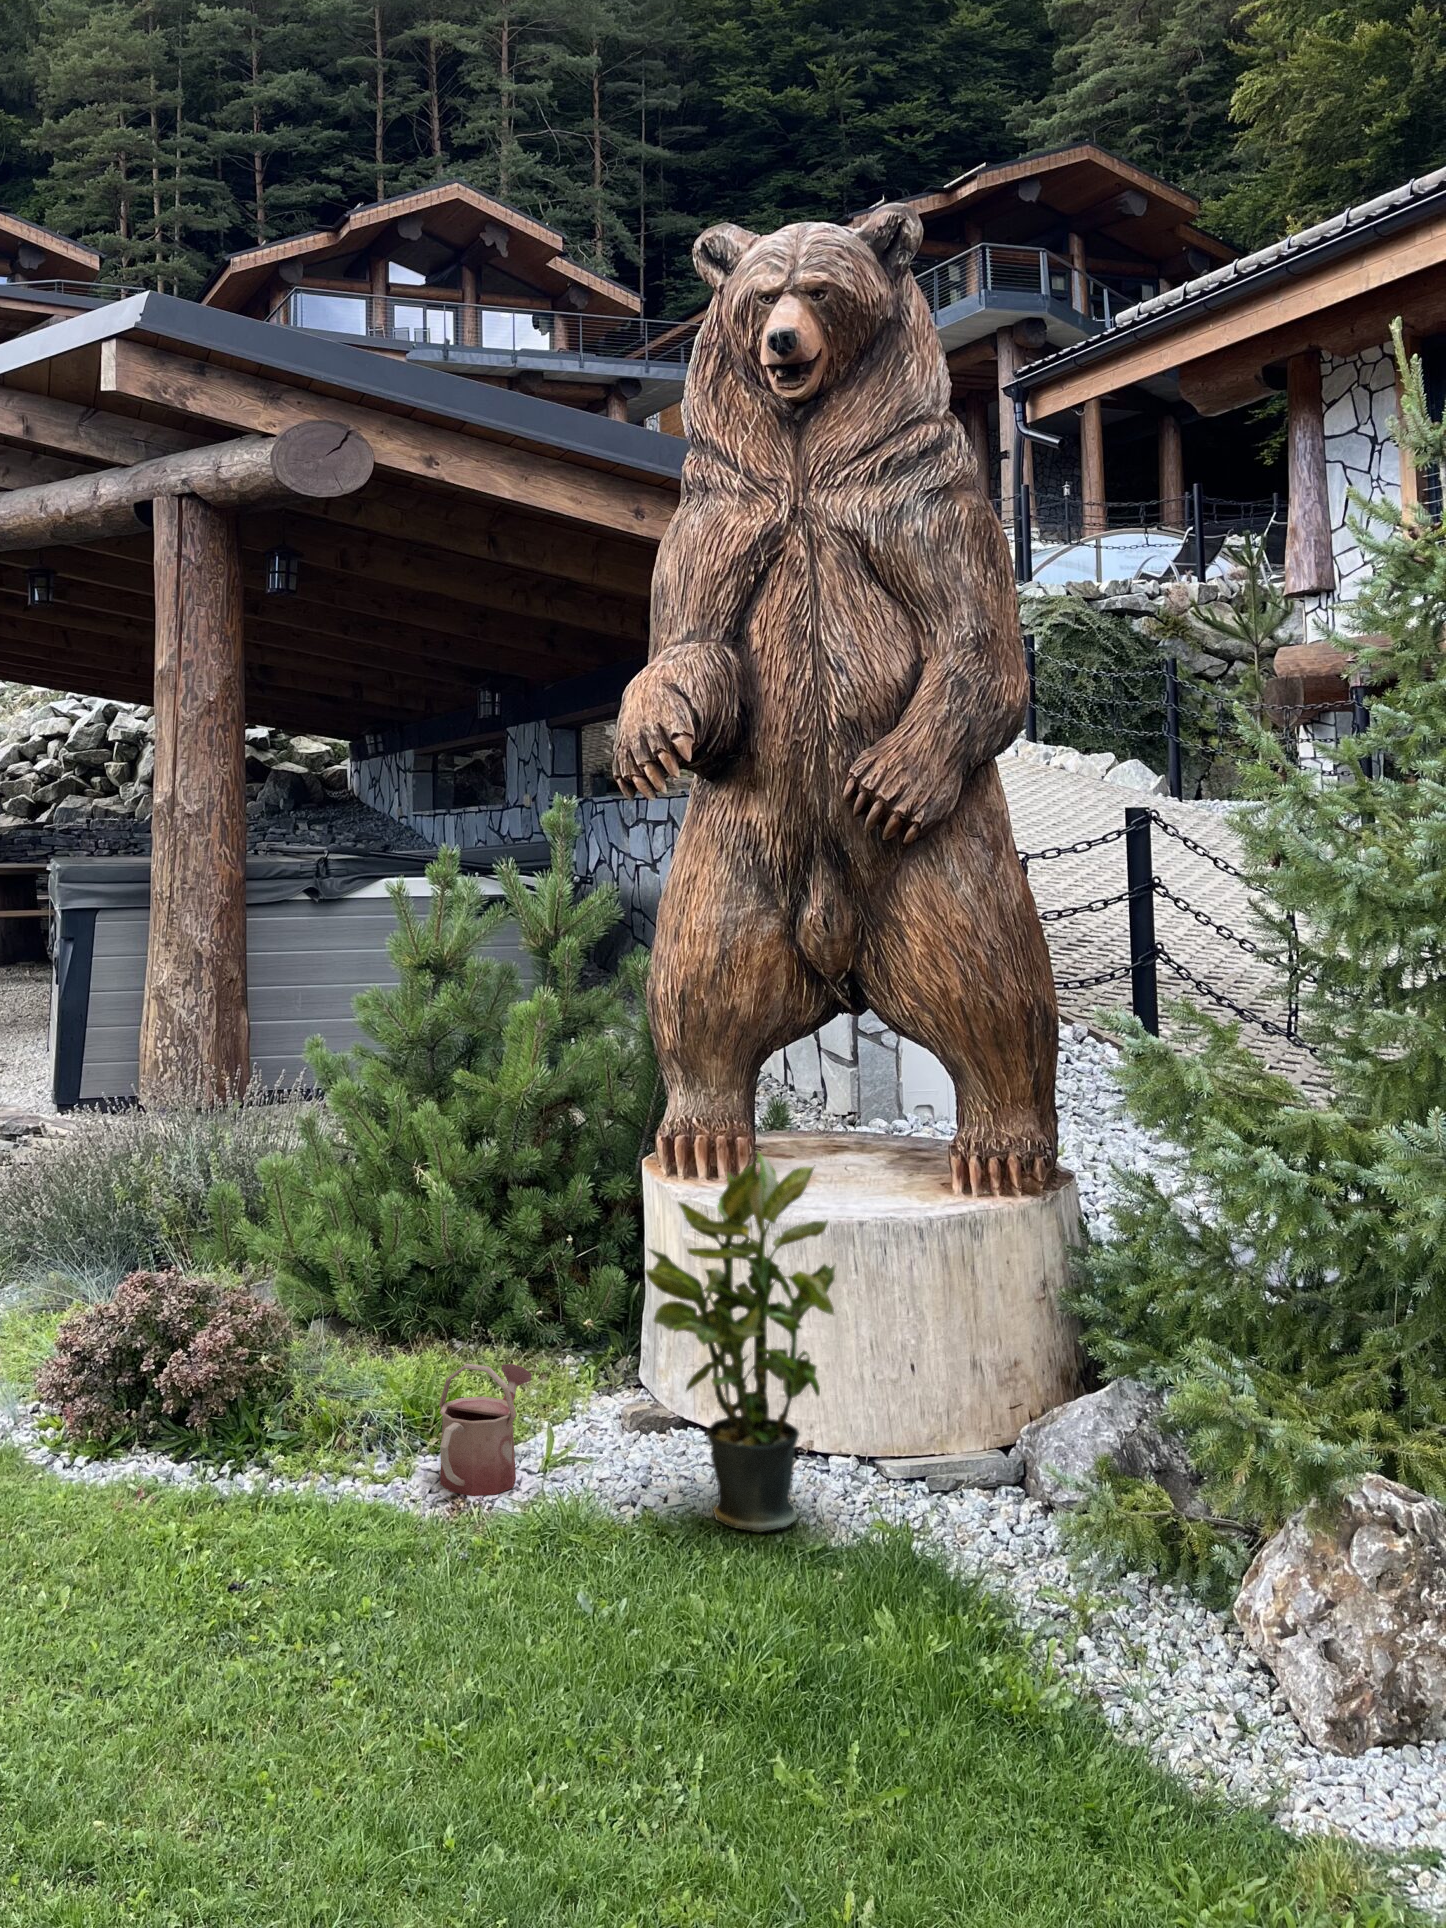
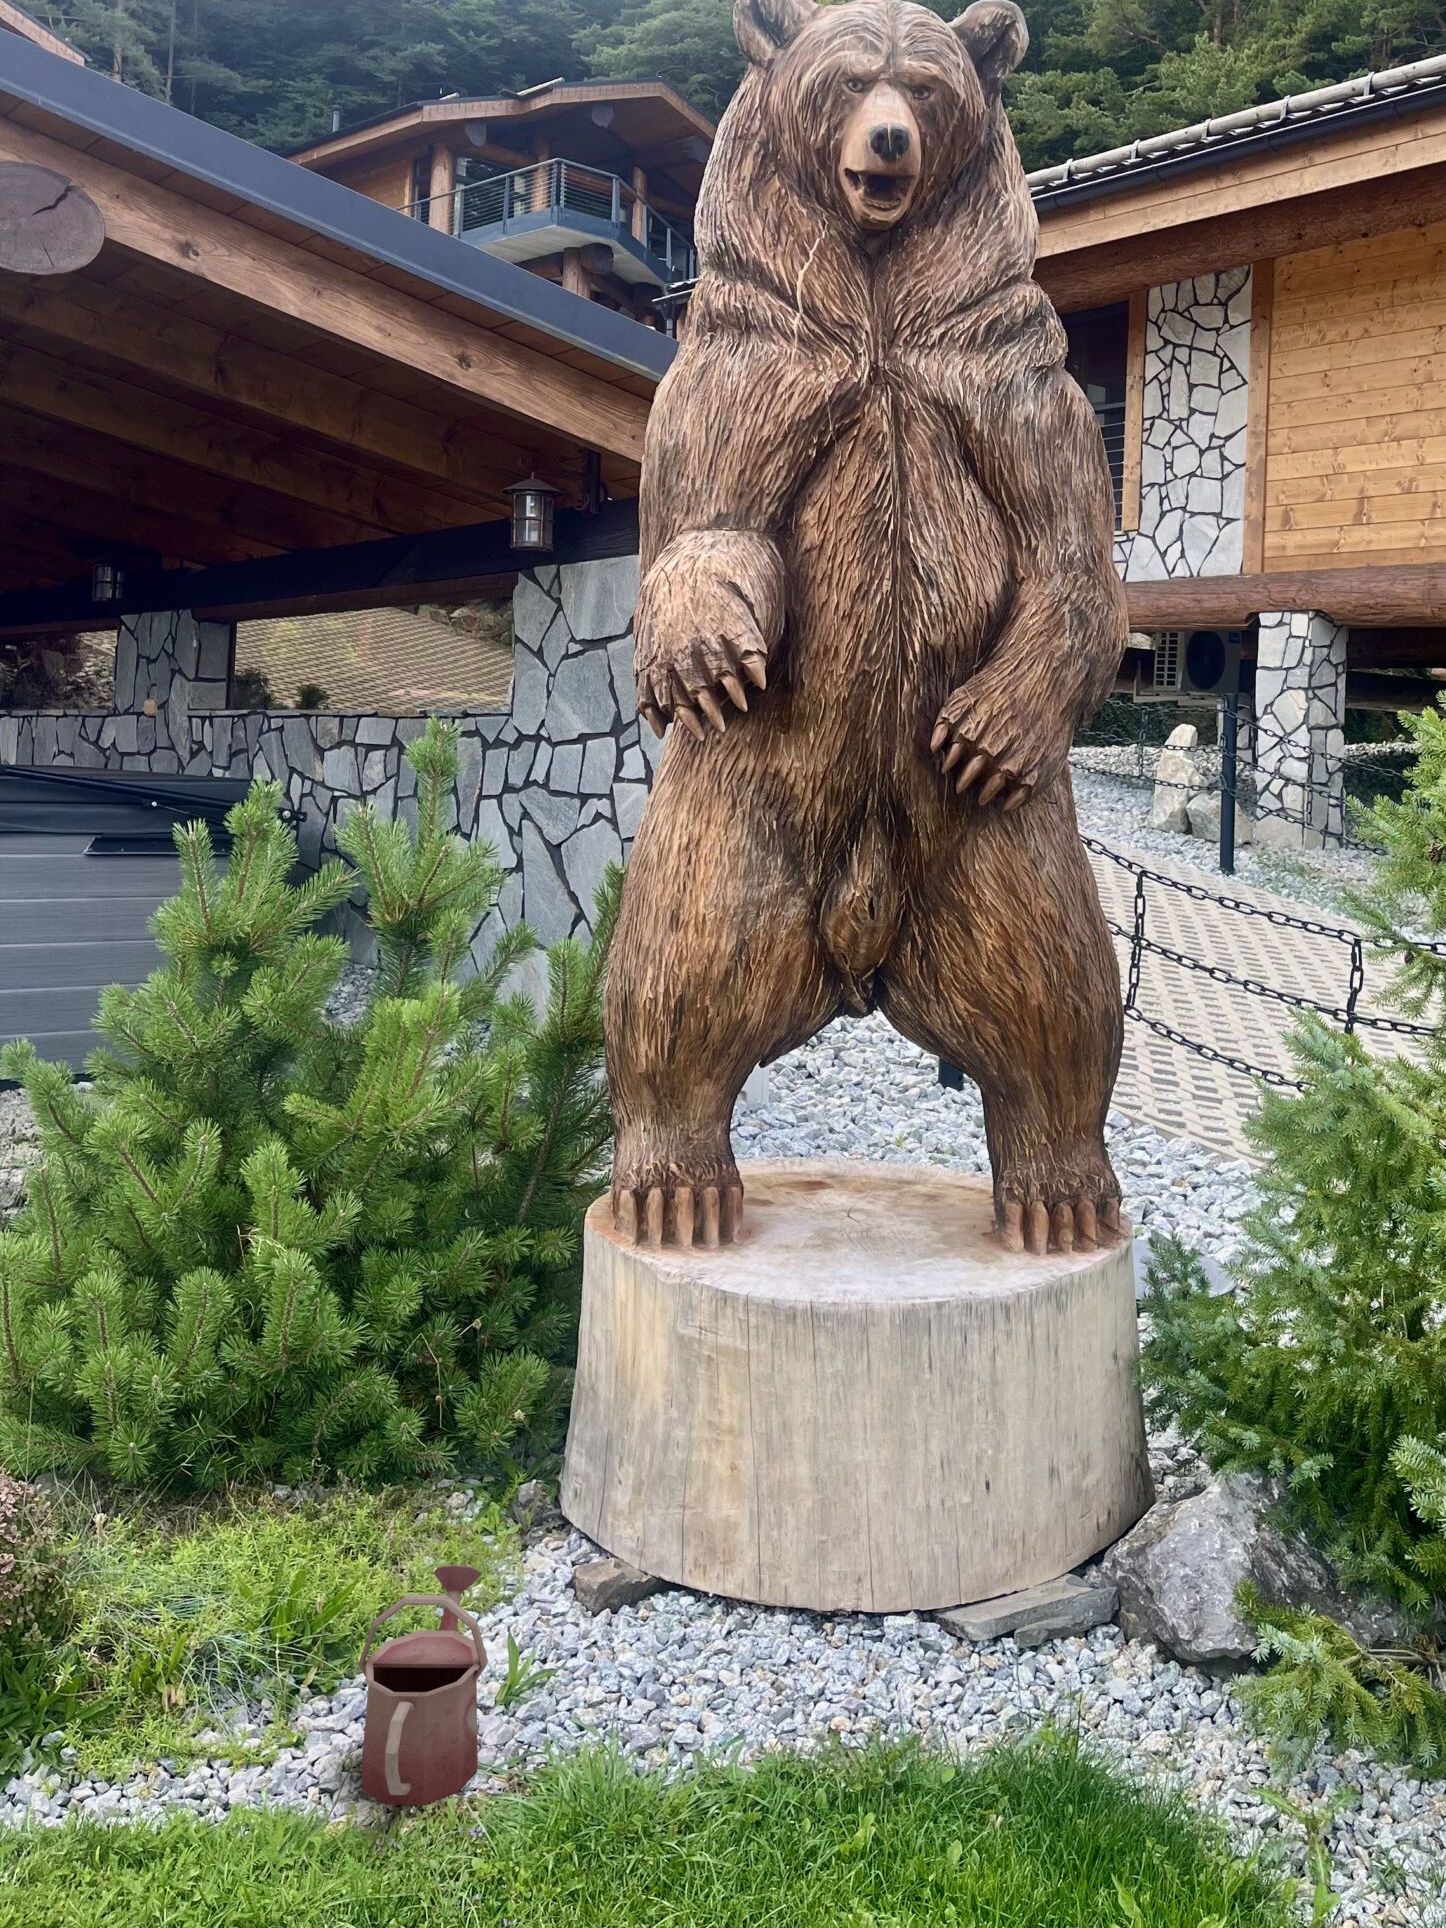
potted plant: present [645,1153,836,1533] -> none [698,1233,963,1772]

